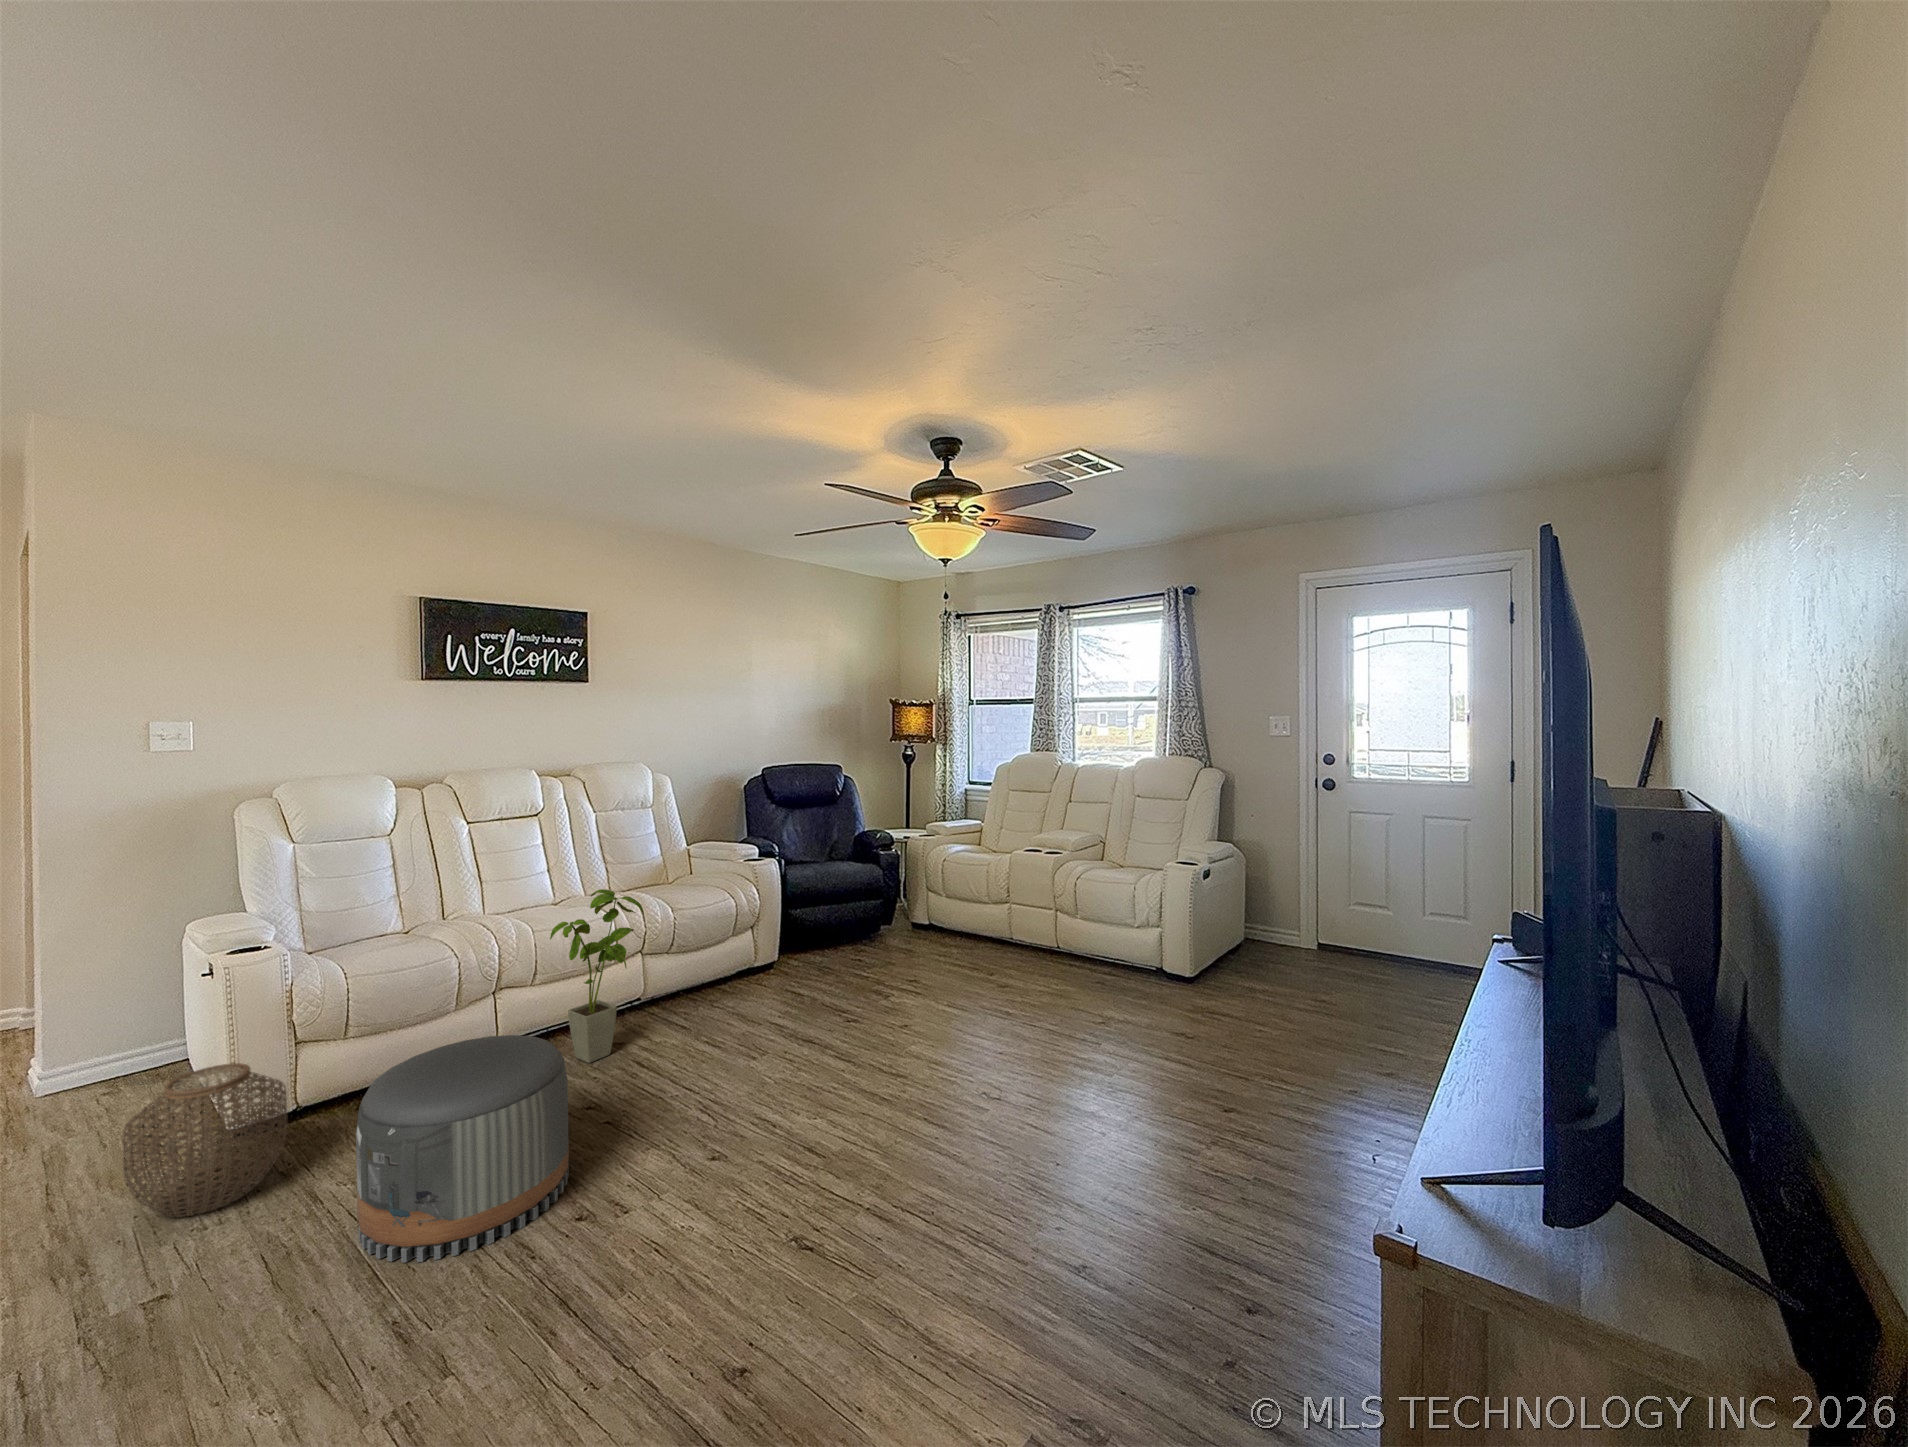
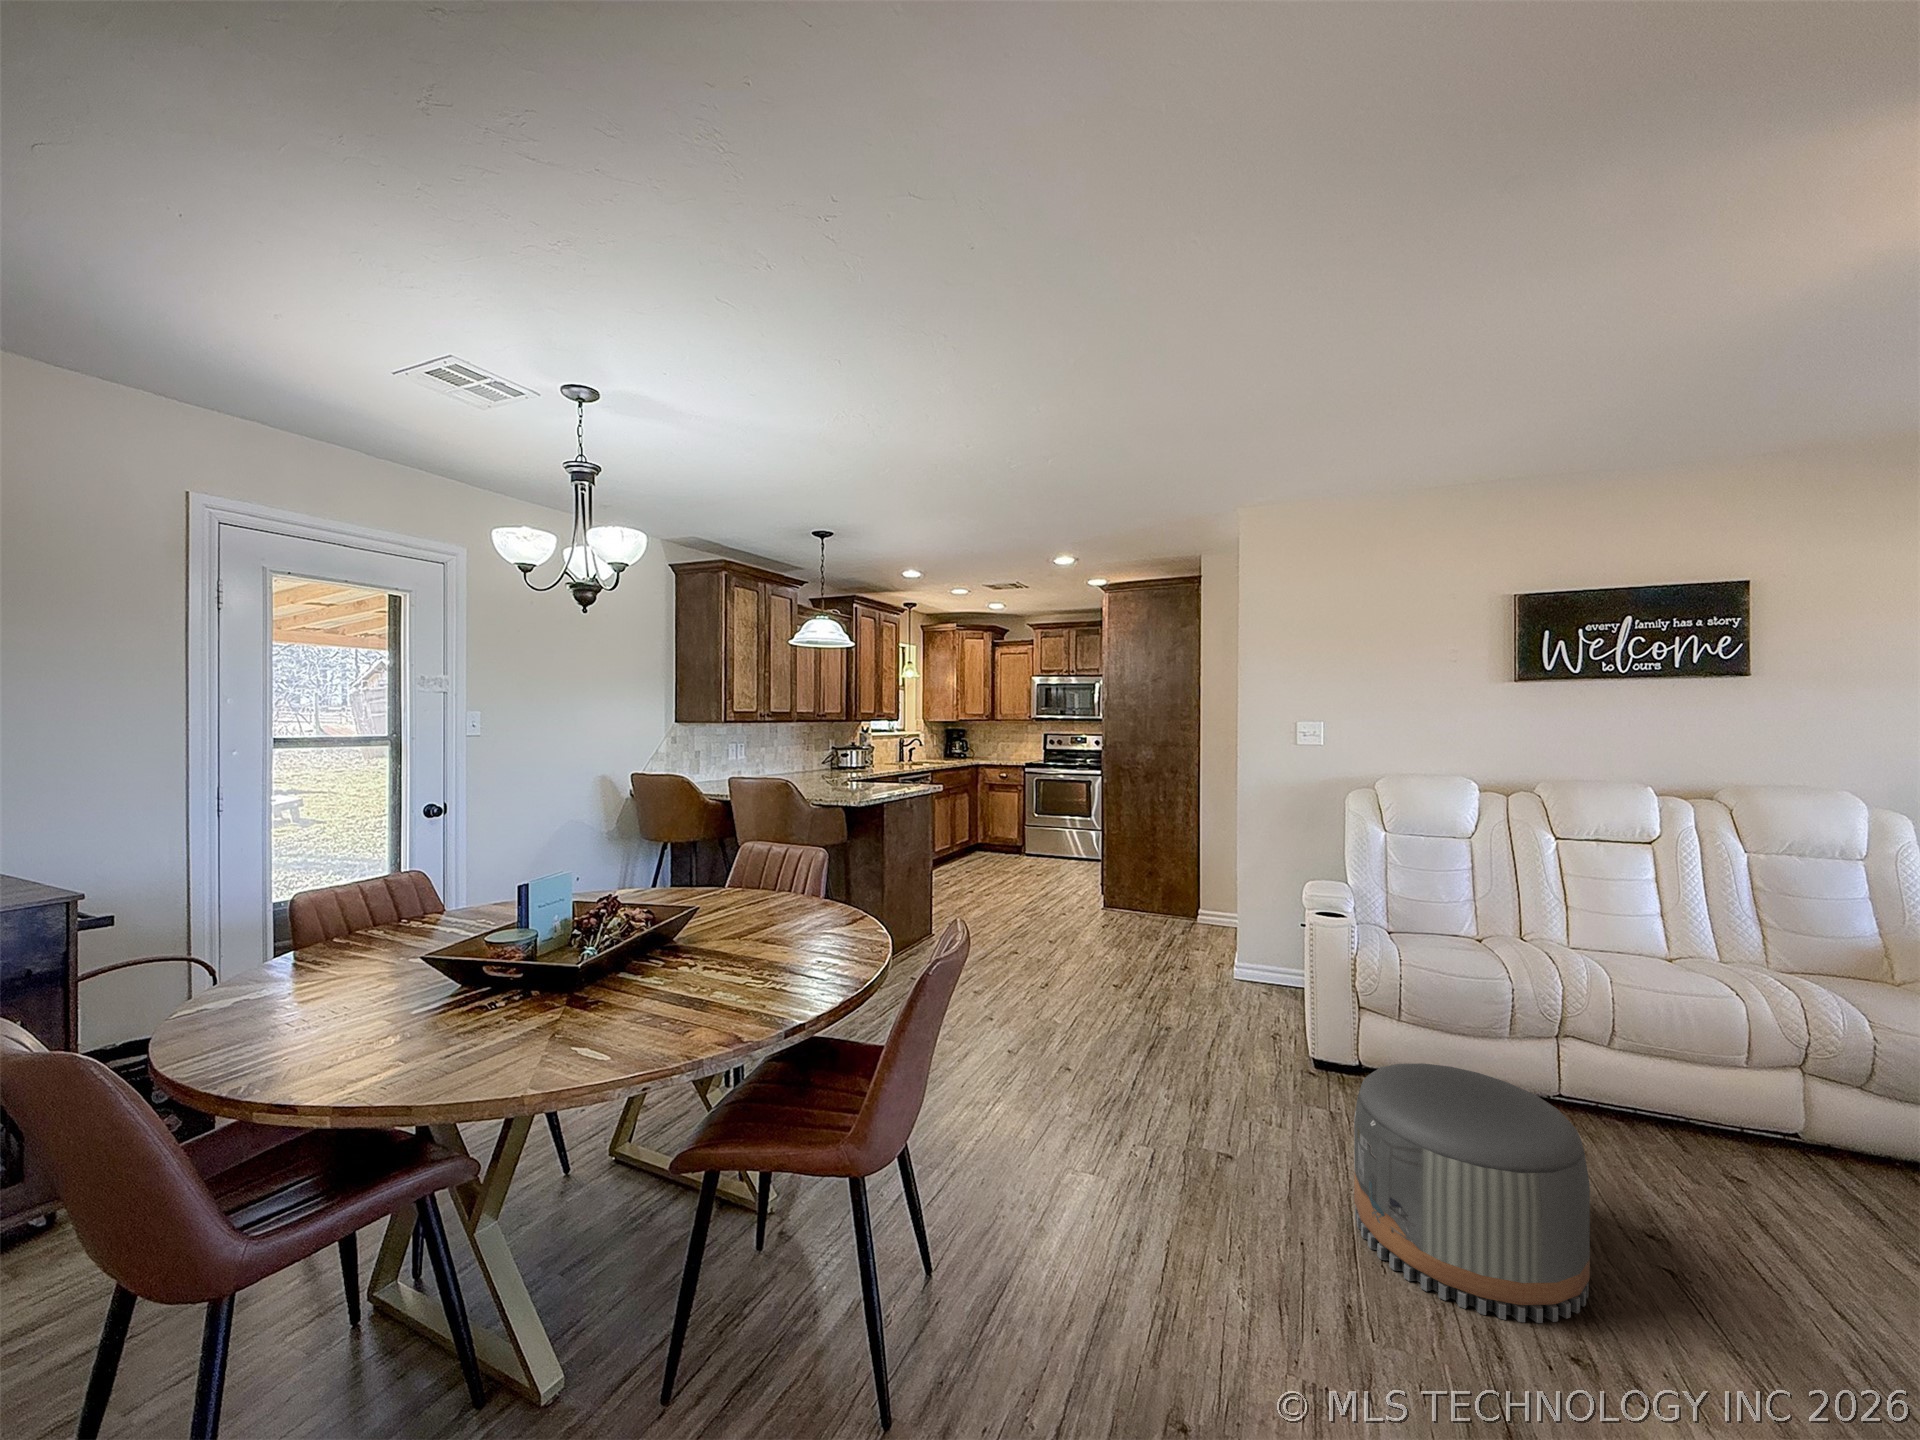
house plant: present [550,889,644,1063] -> none [1626,959,1786,1192]
woven basket: present [122,1063,287,1217] -> none [1236,996,1337,1113]

